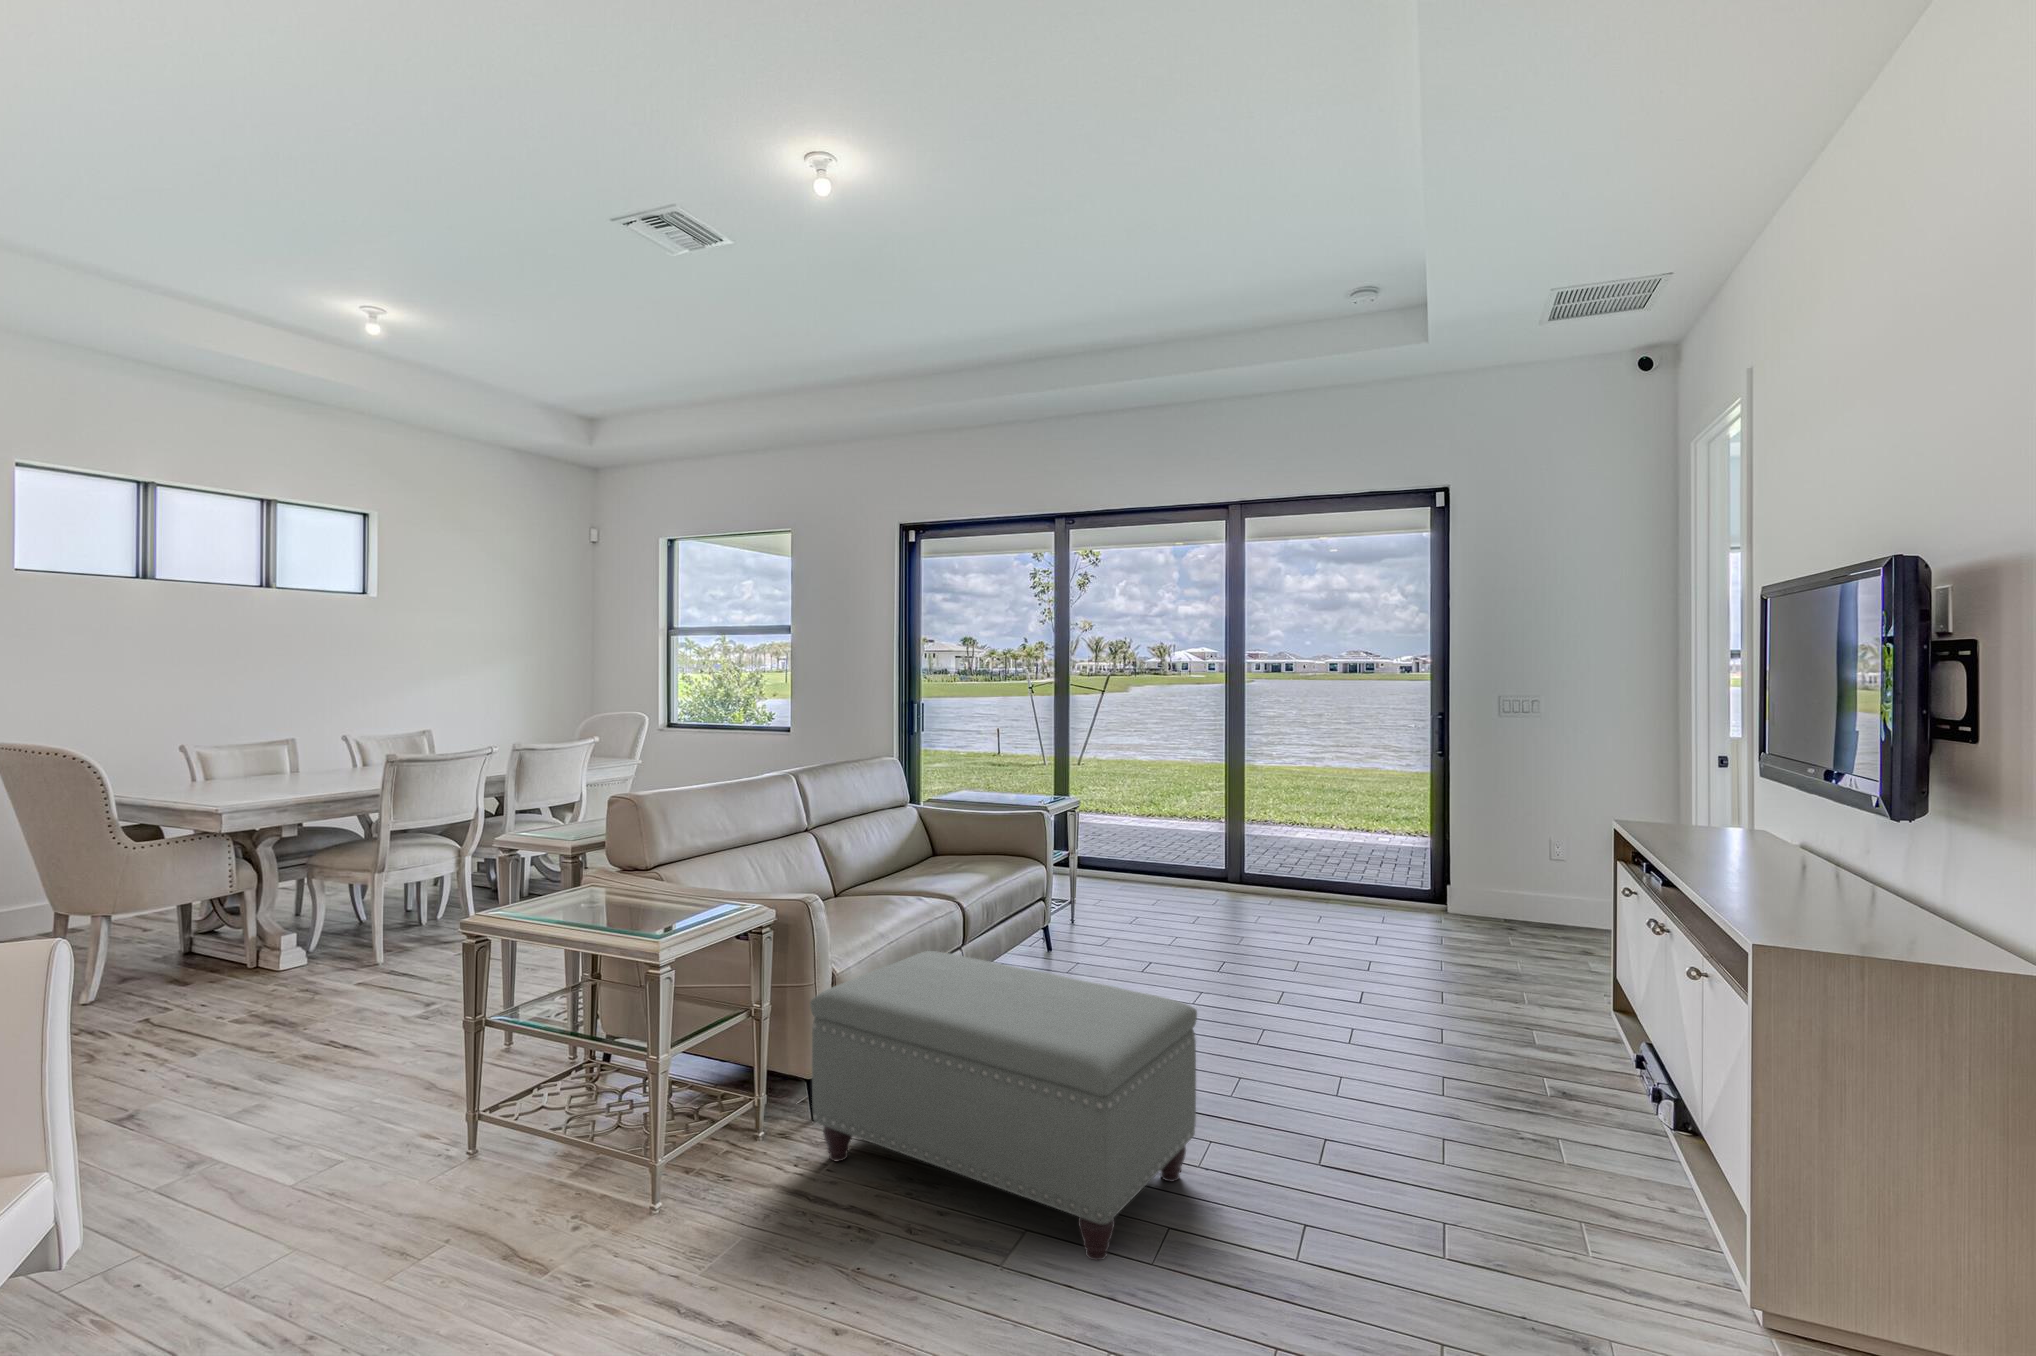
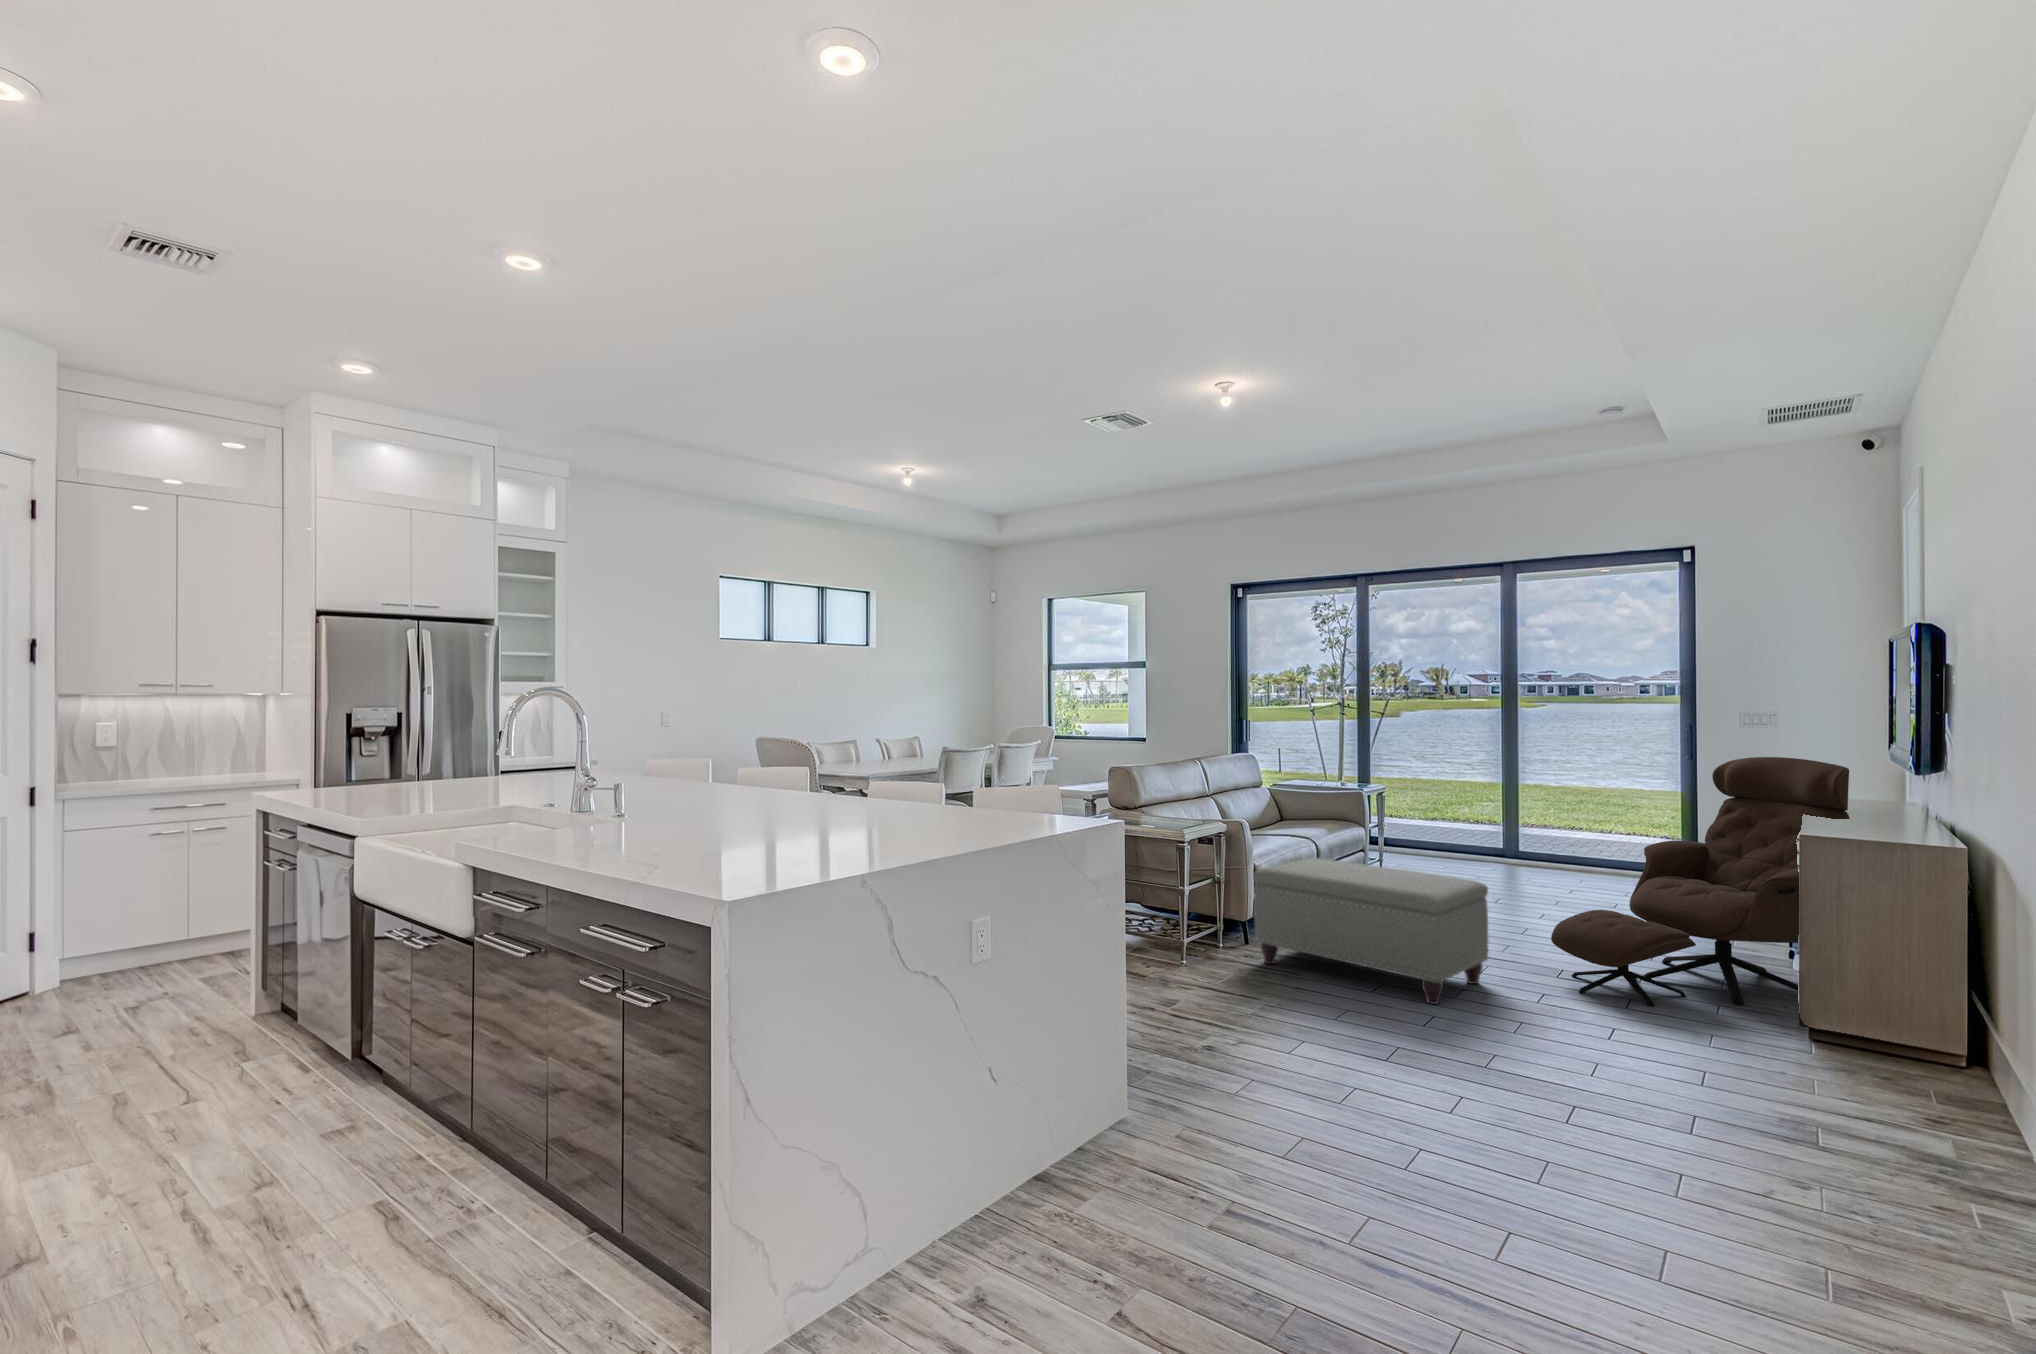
lounge chair: none [1292,774,1728,1214] -> present [1551,757,1850,1006]

